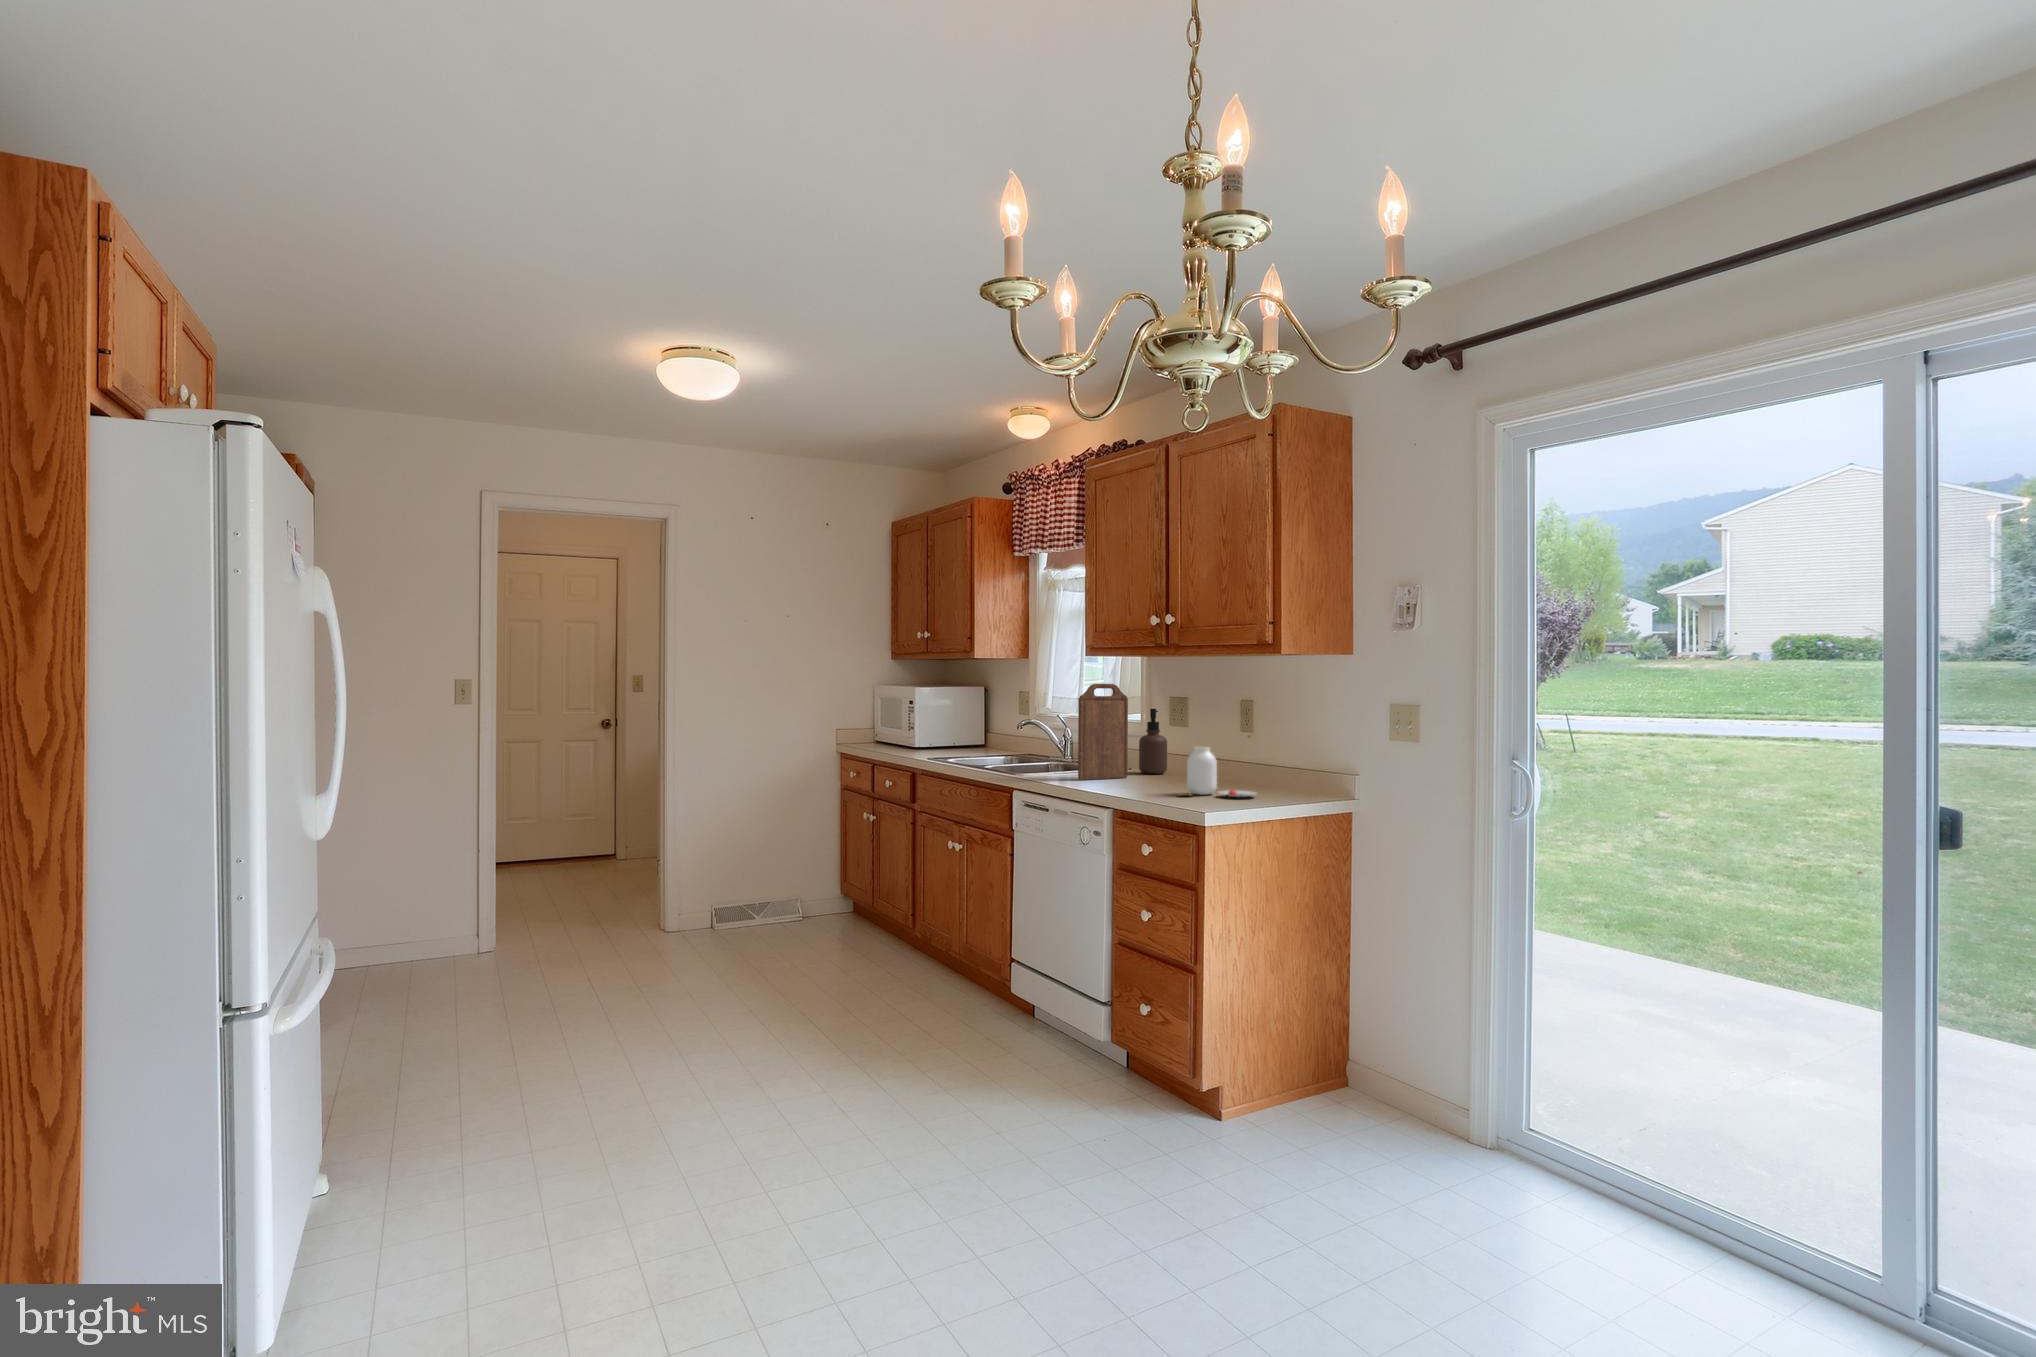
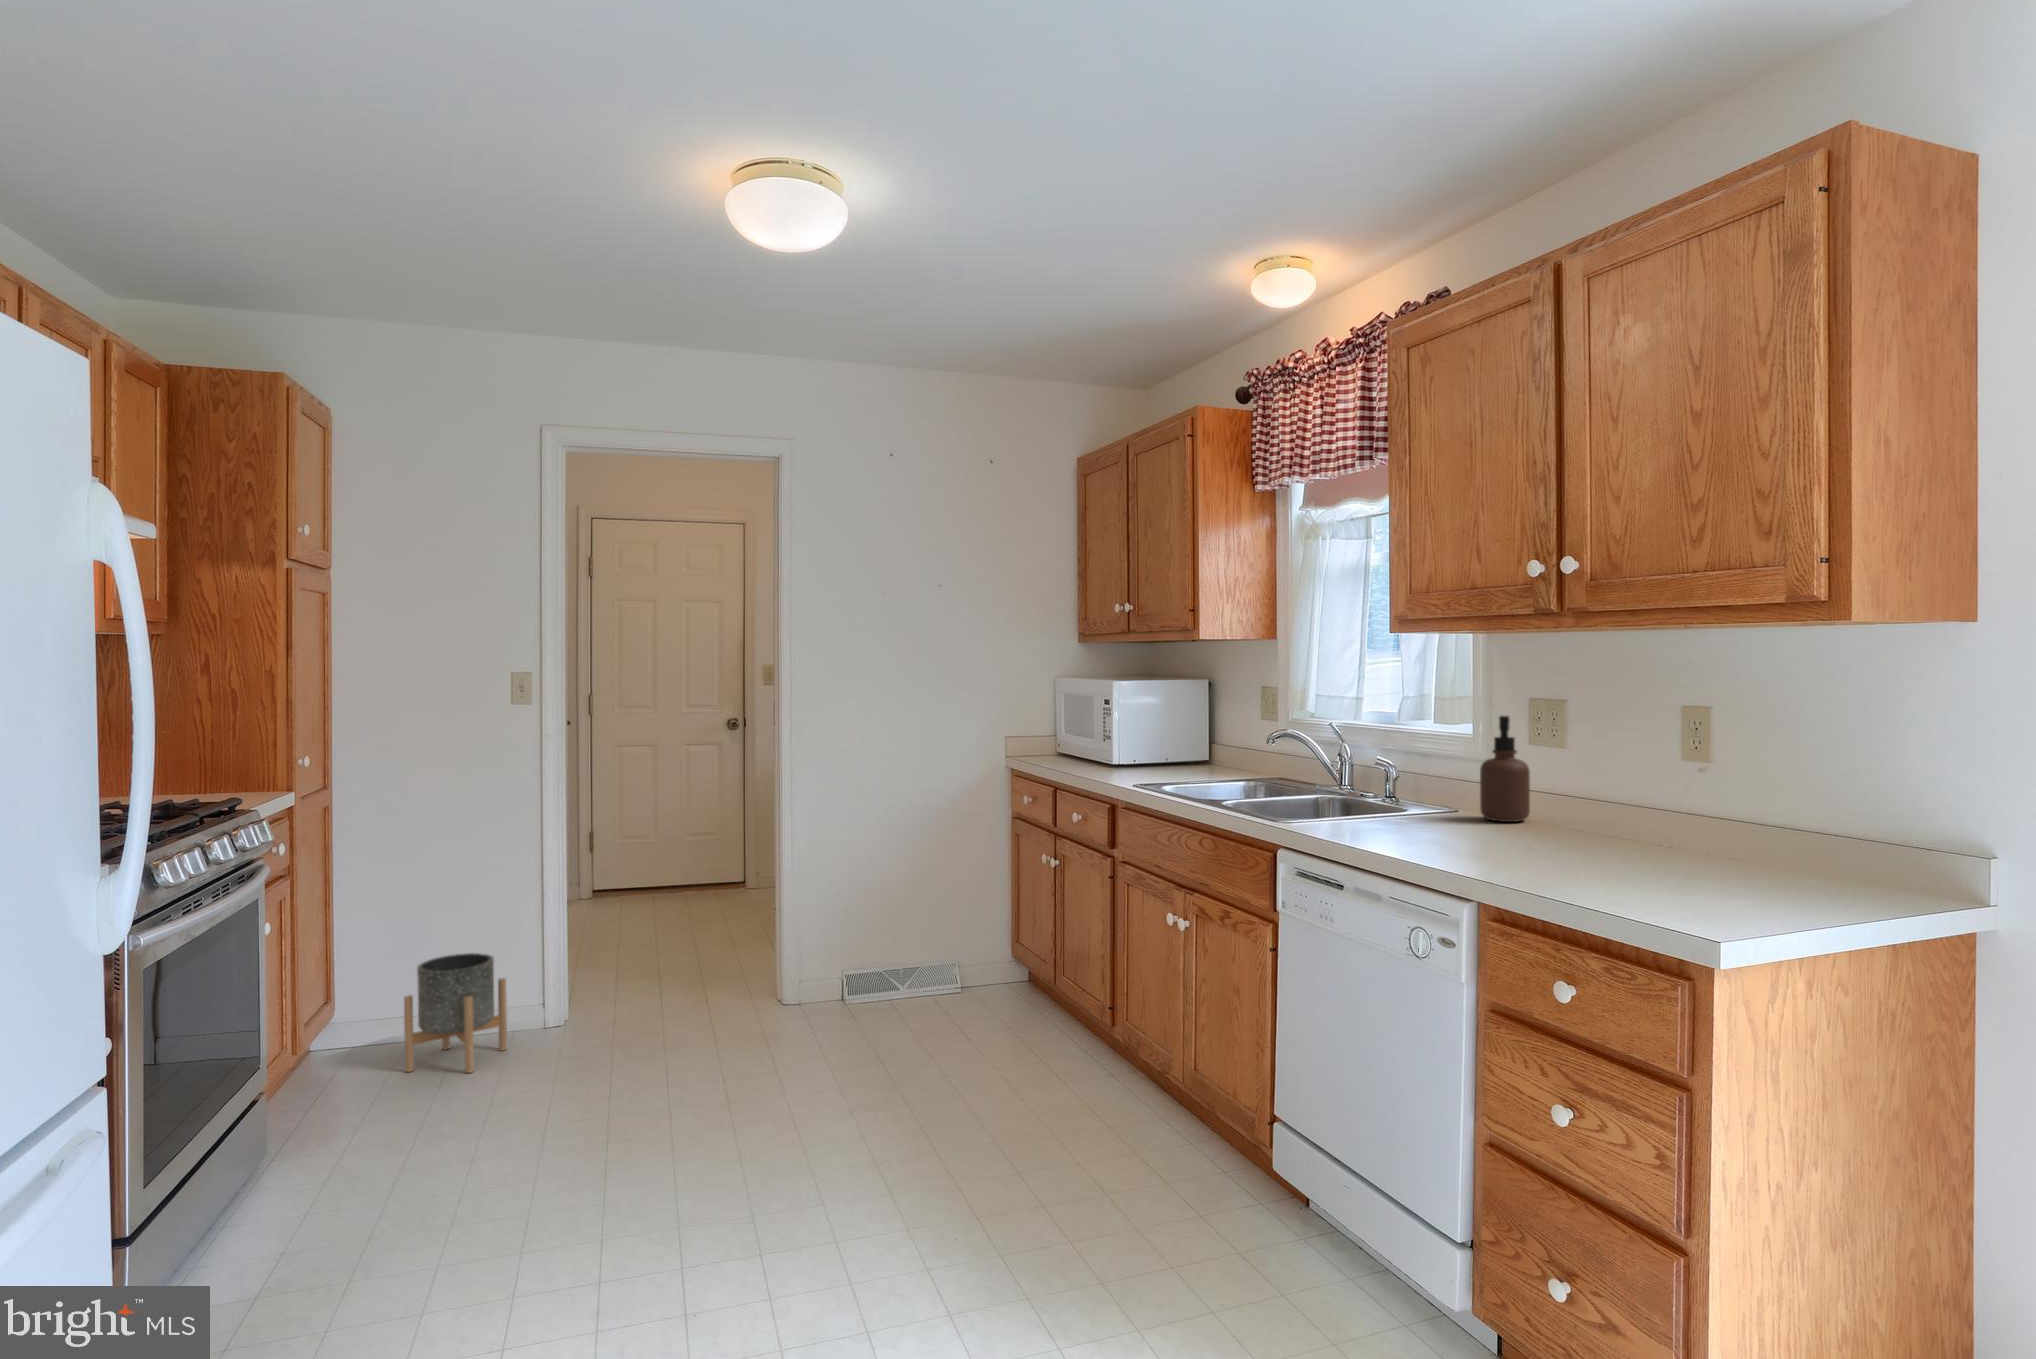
cutting board: present [1078,684,1128,780] -> none [1388,677,1470,835]
jar: present [1187,747,1256,797] -> none [1606,792,1778,892]
planter: none [363,892,442,981] -> present [404,953,507,1073]

